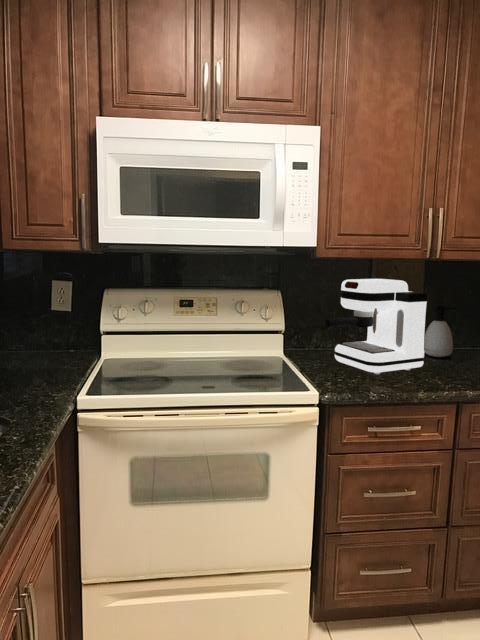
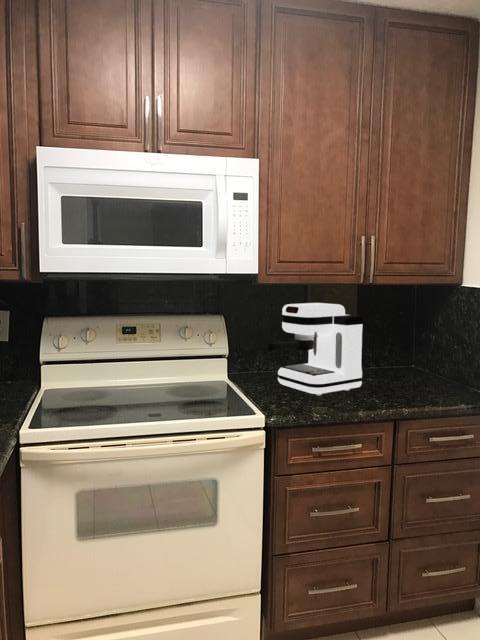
soap dispenser: present [424,305,457,357] -> none [361,327,390,377]

